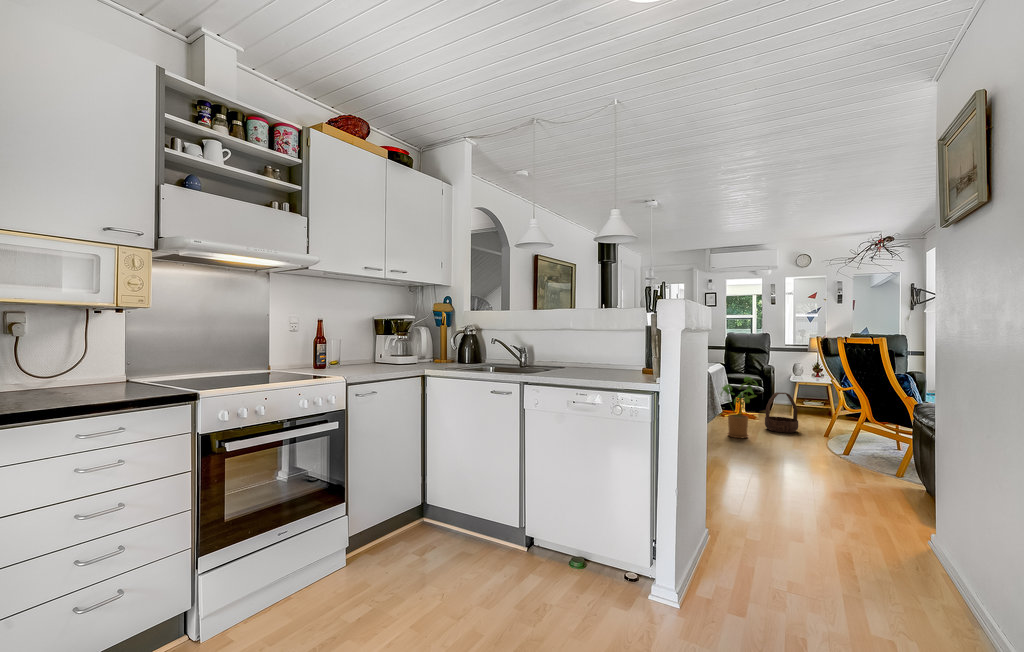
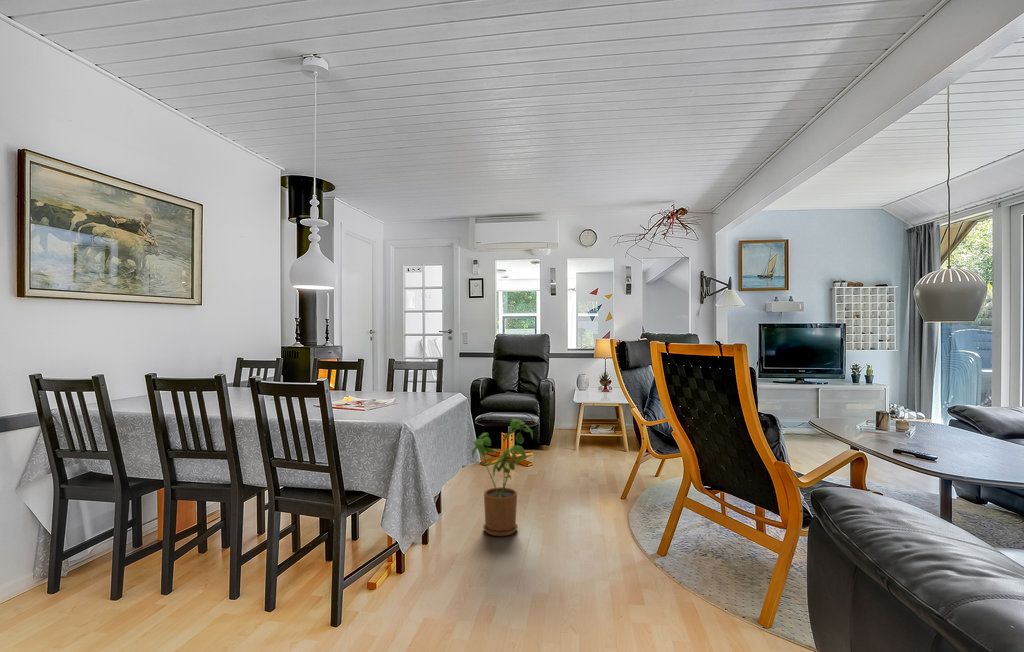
basket: present [765,392,798,433] -> none [544,434,591,503]

